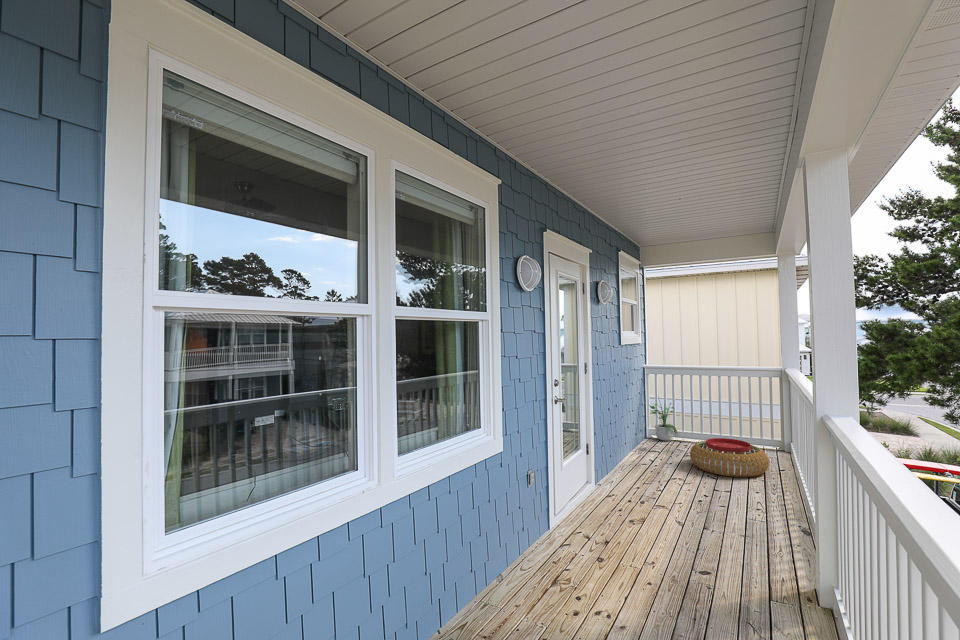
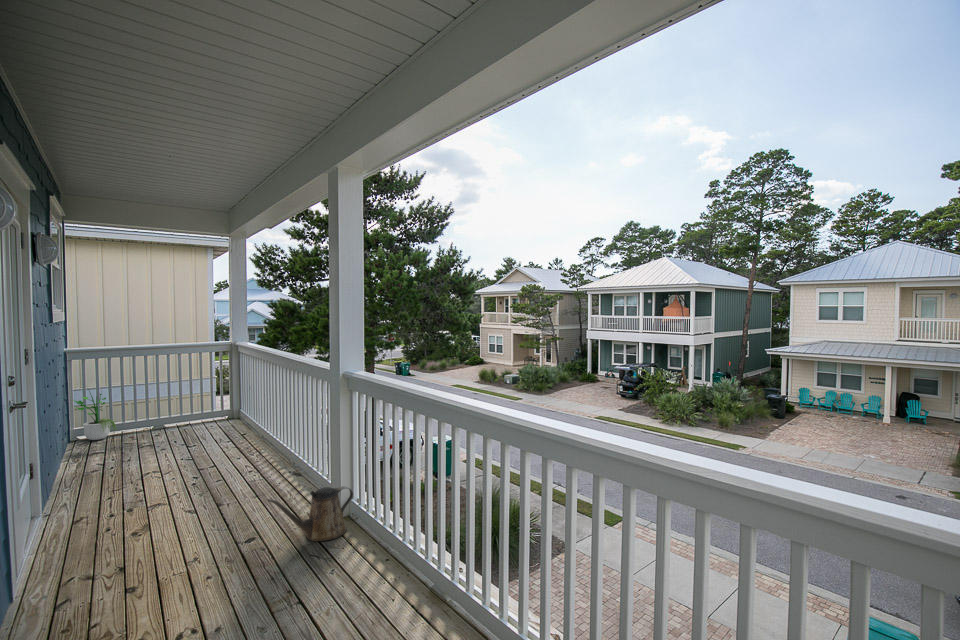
pouf: present [690,438,769,477] -> none [152,416,236,456]
watering can: none [711,536,829,624] -> present [268,486,353,541]

